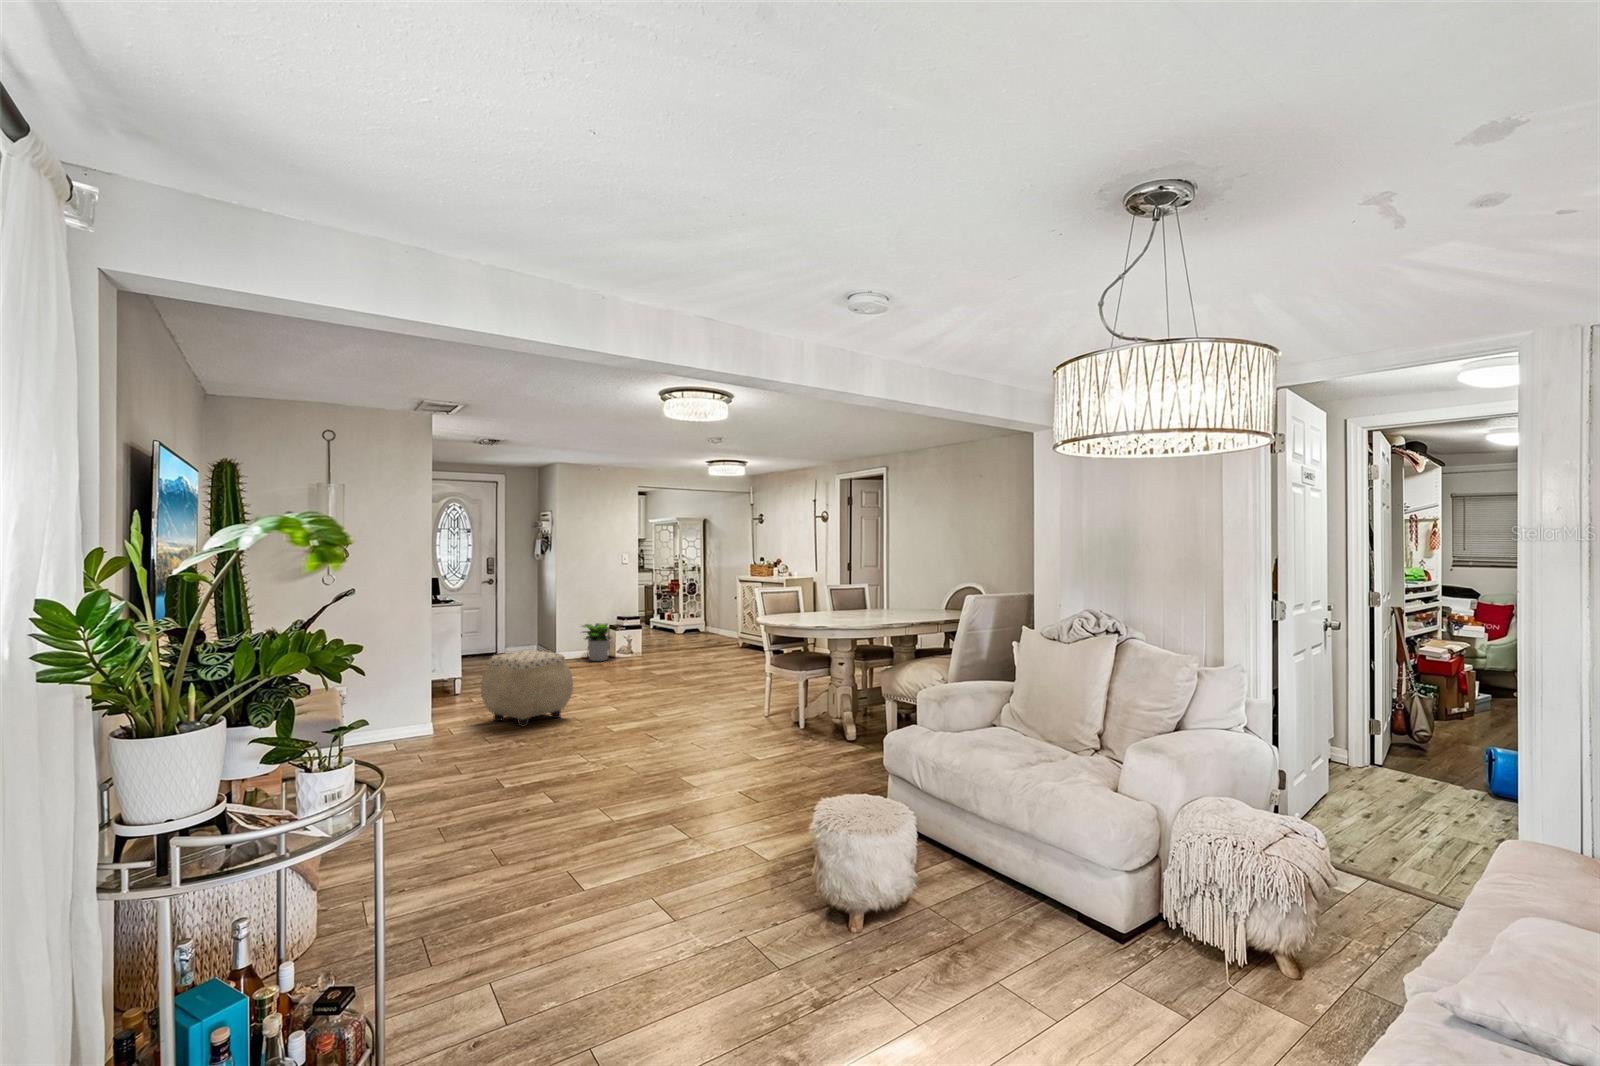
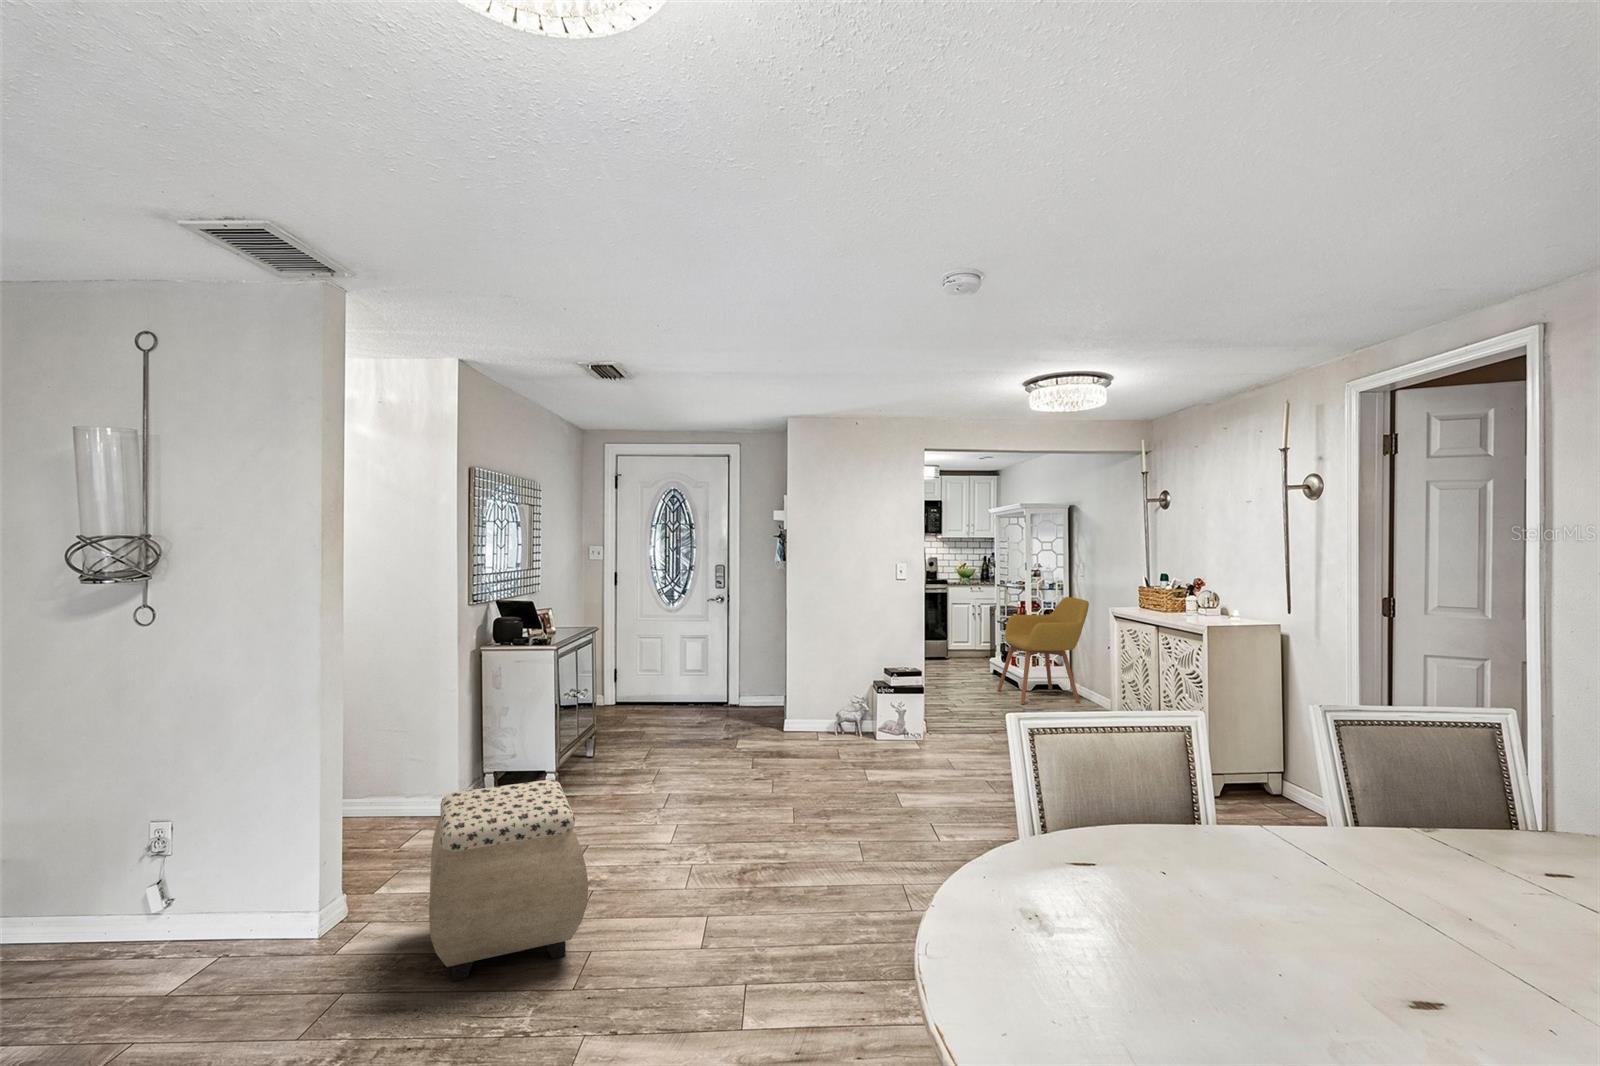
armchair: none [664,576,717,639] -> present [997,597,1089,704]
potted plant: present [583,623,610,661] -> none [813,677,883,746]

